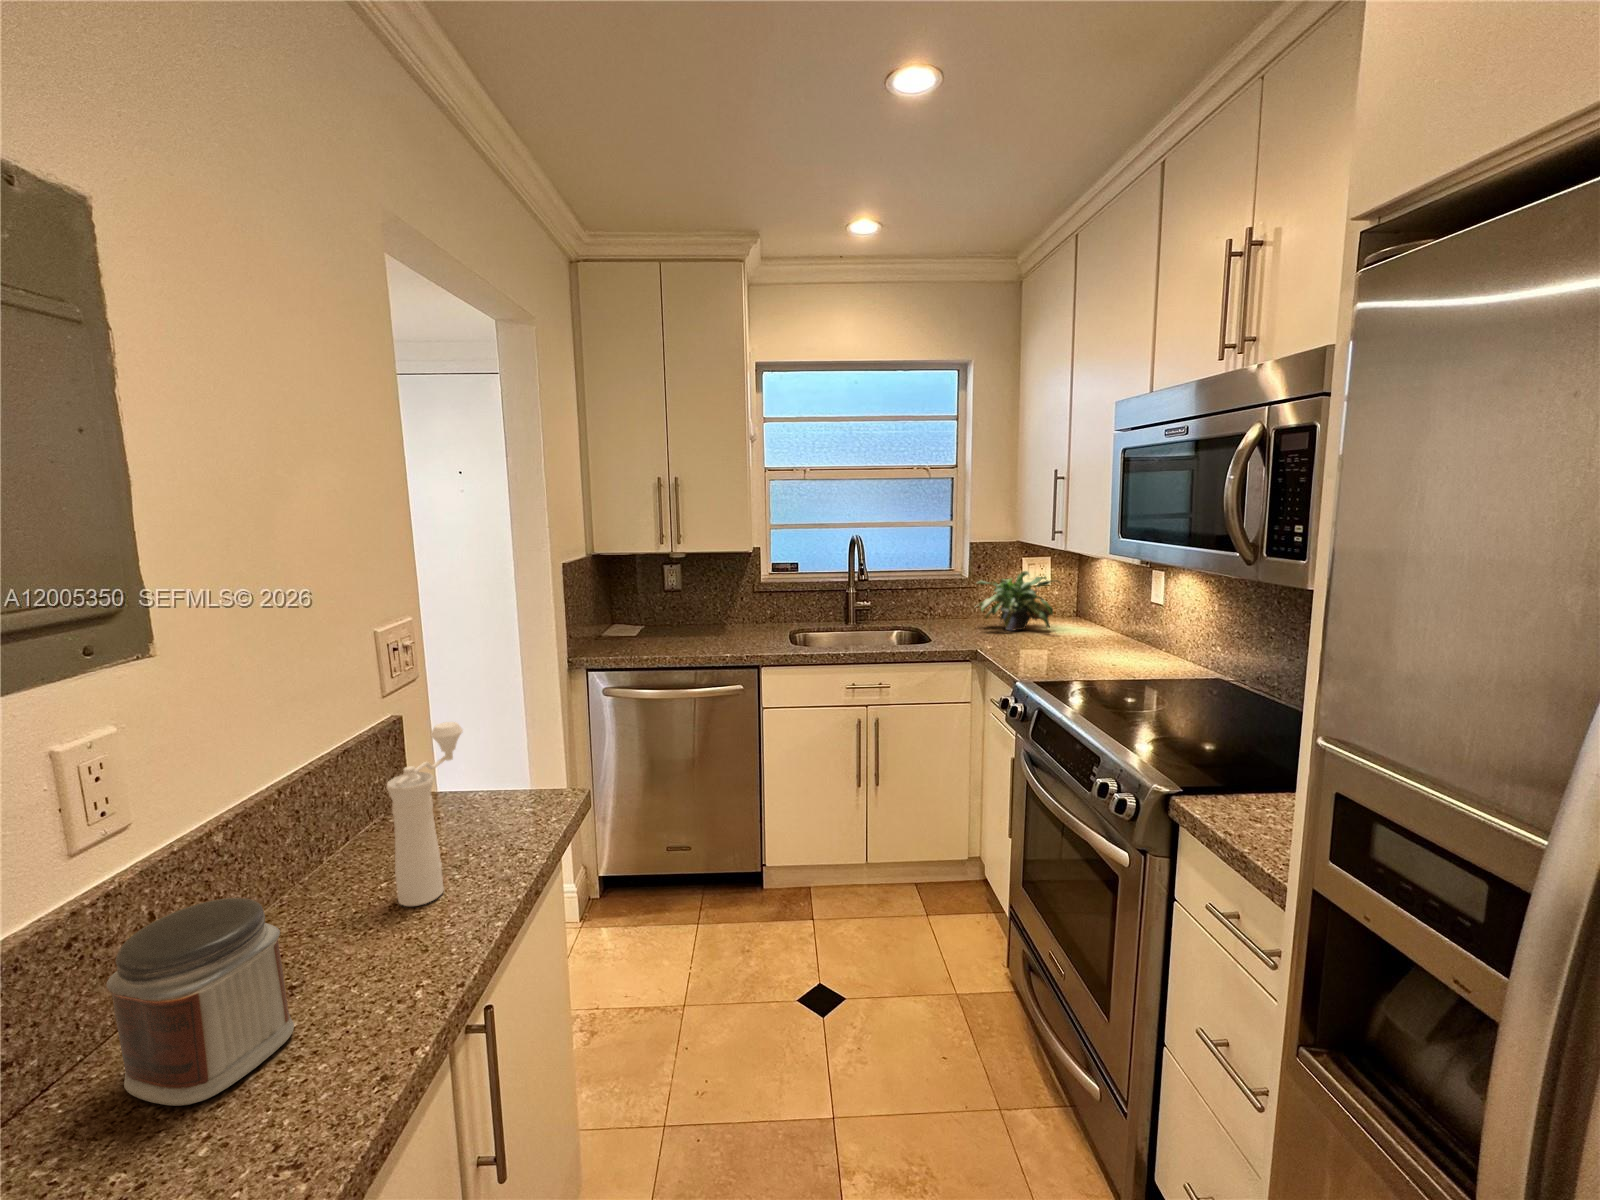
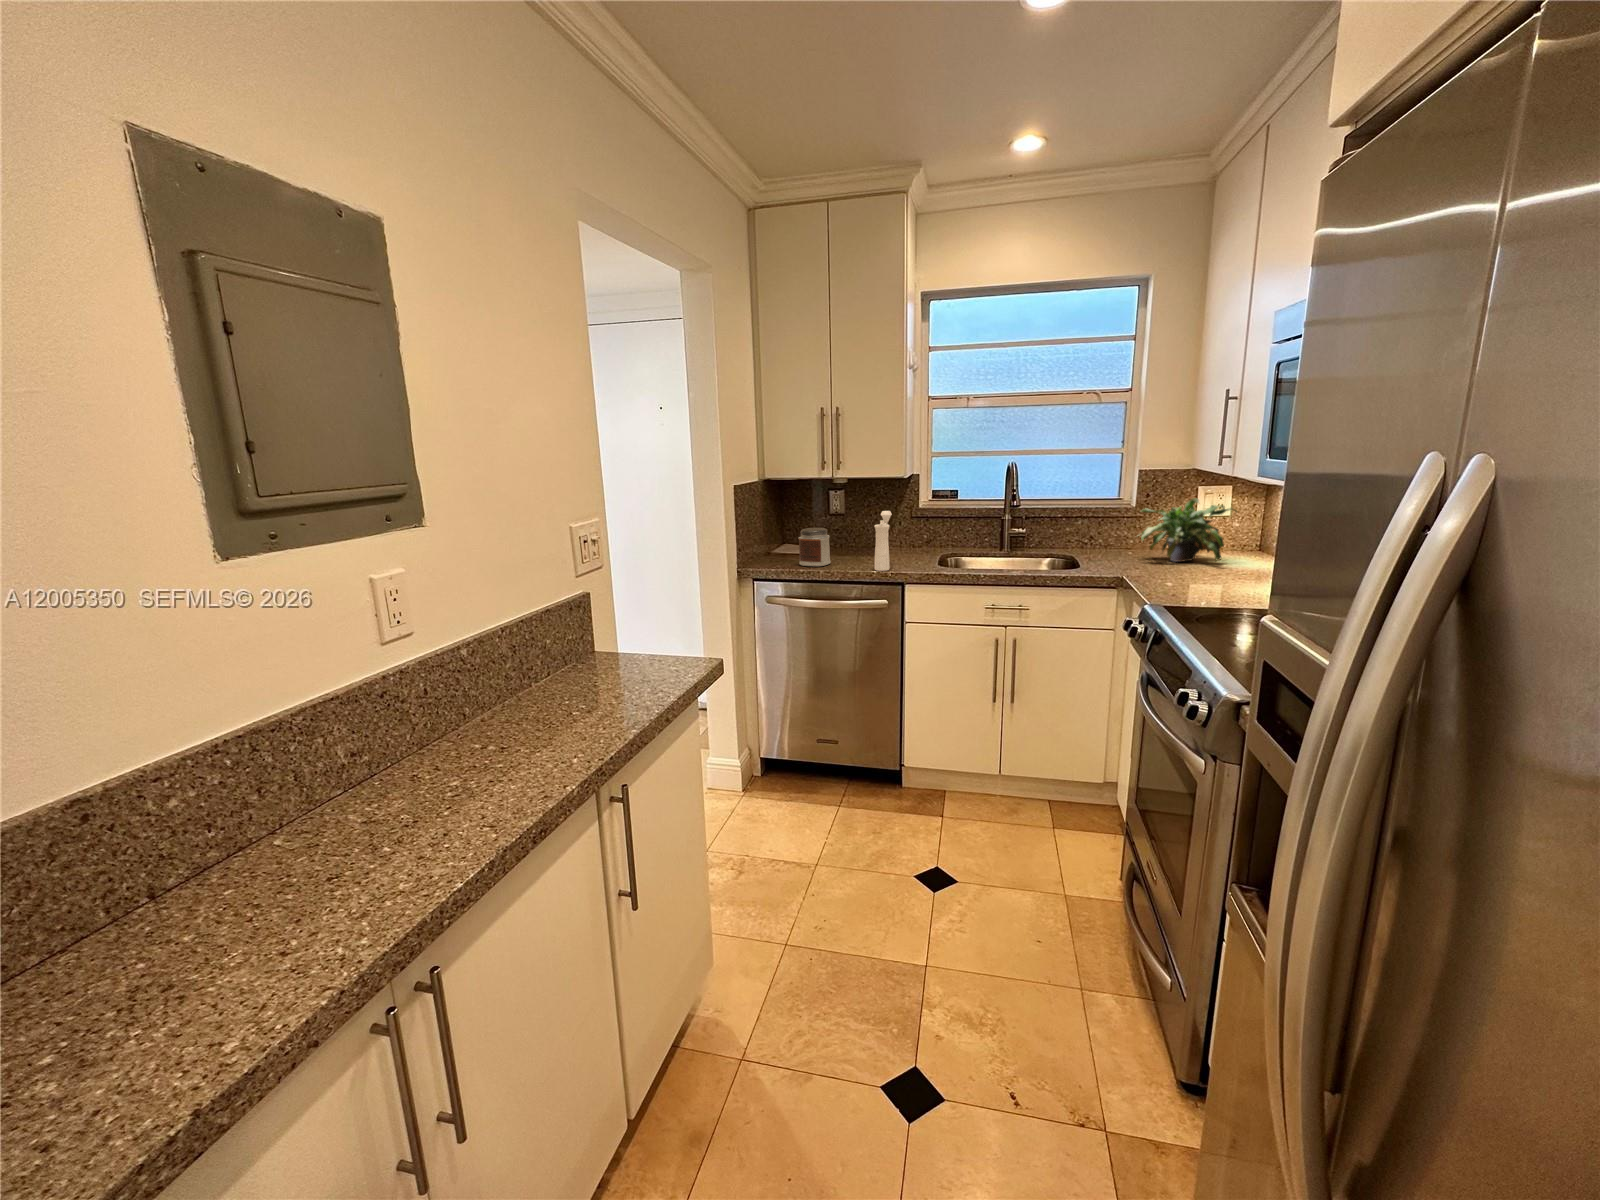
pepper mill: present [386,722,463,906] -> present [874,511,892,571]
jar: present [106,898,294,1106] -> present [798,528,831,567]

